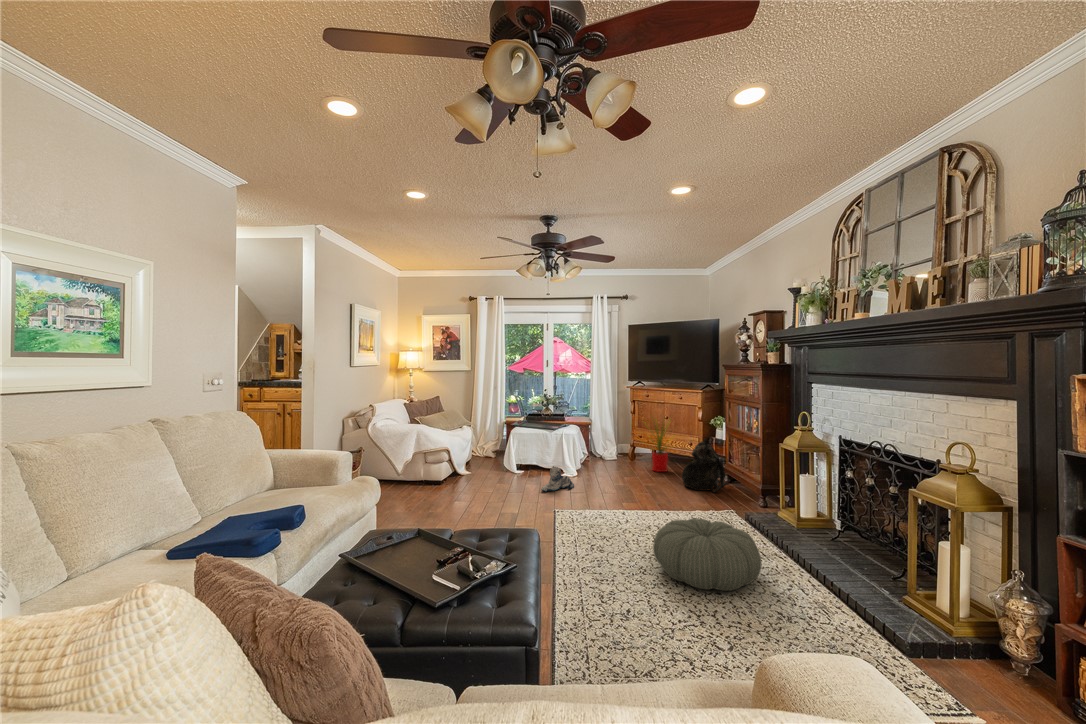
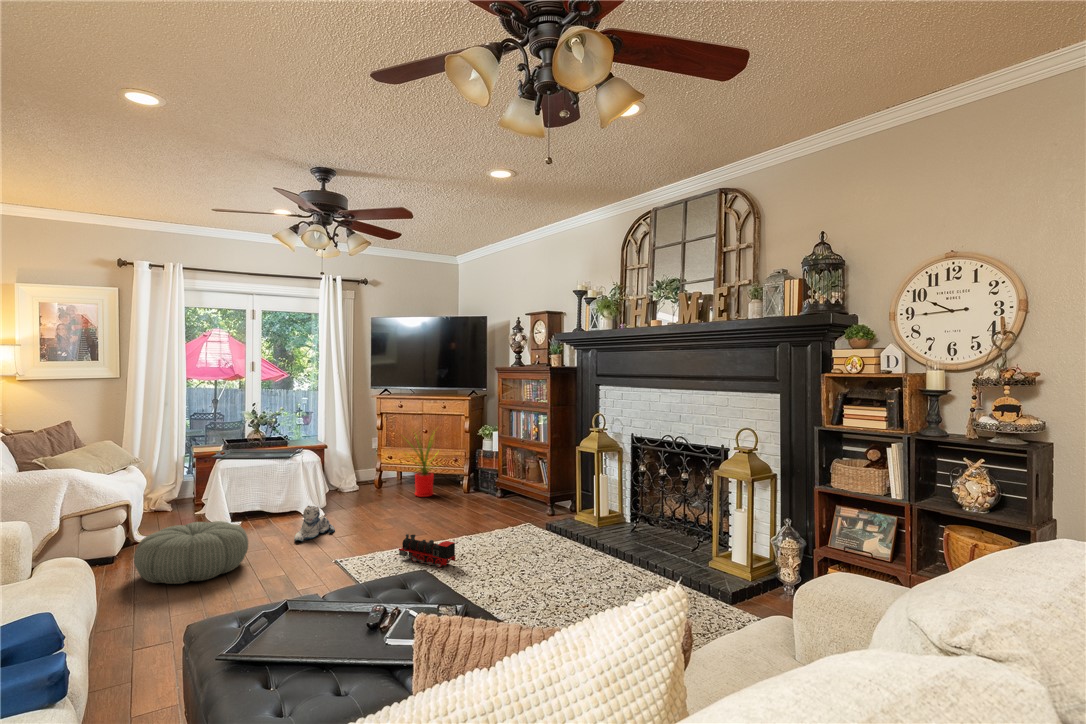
backpack: present [682,439,726,492] -> none [458,450,508,510]
toy train: none [598,500,637,532] -> present [399,534,456,567]
pouf: present [653,518,761,591] -> present [134,521,248,584]

